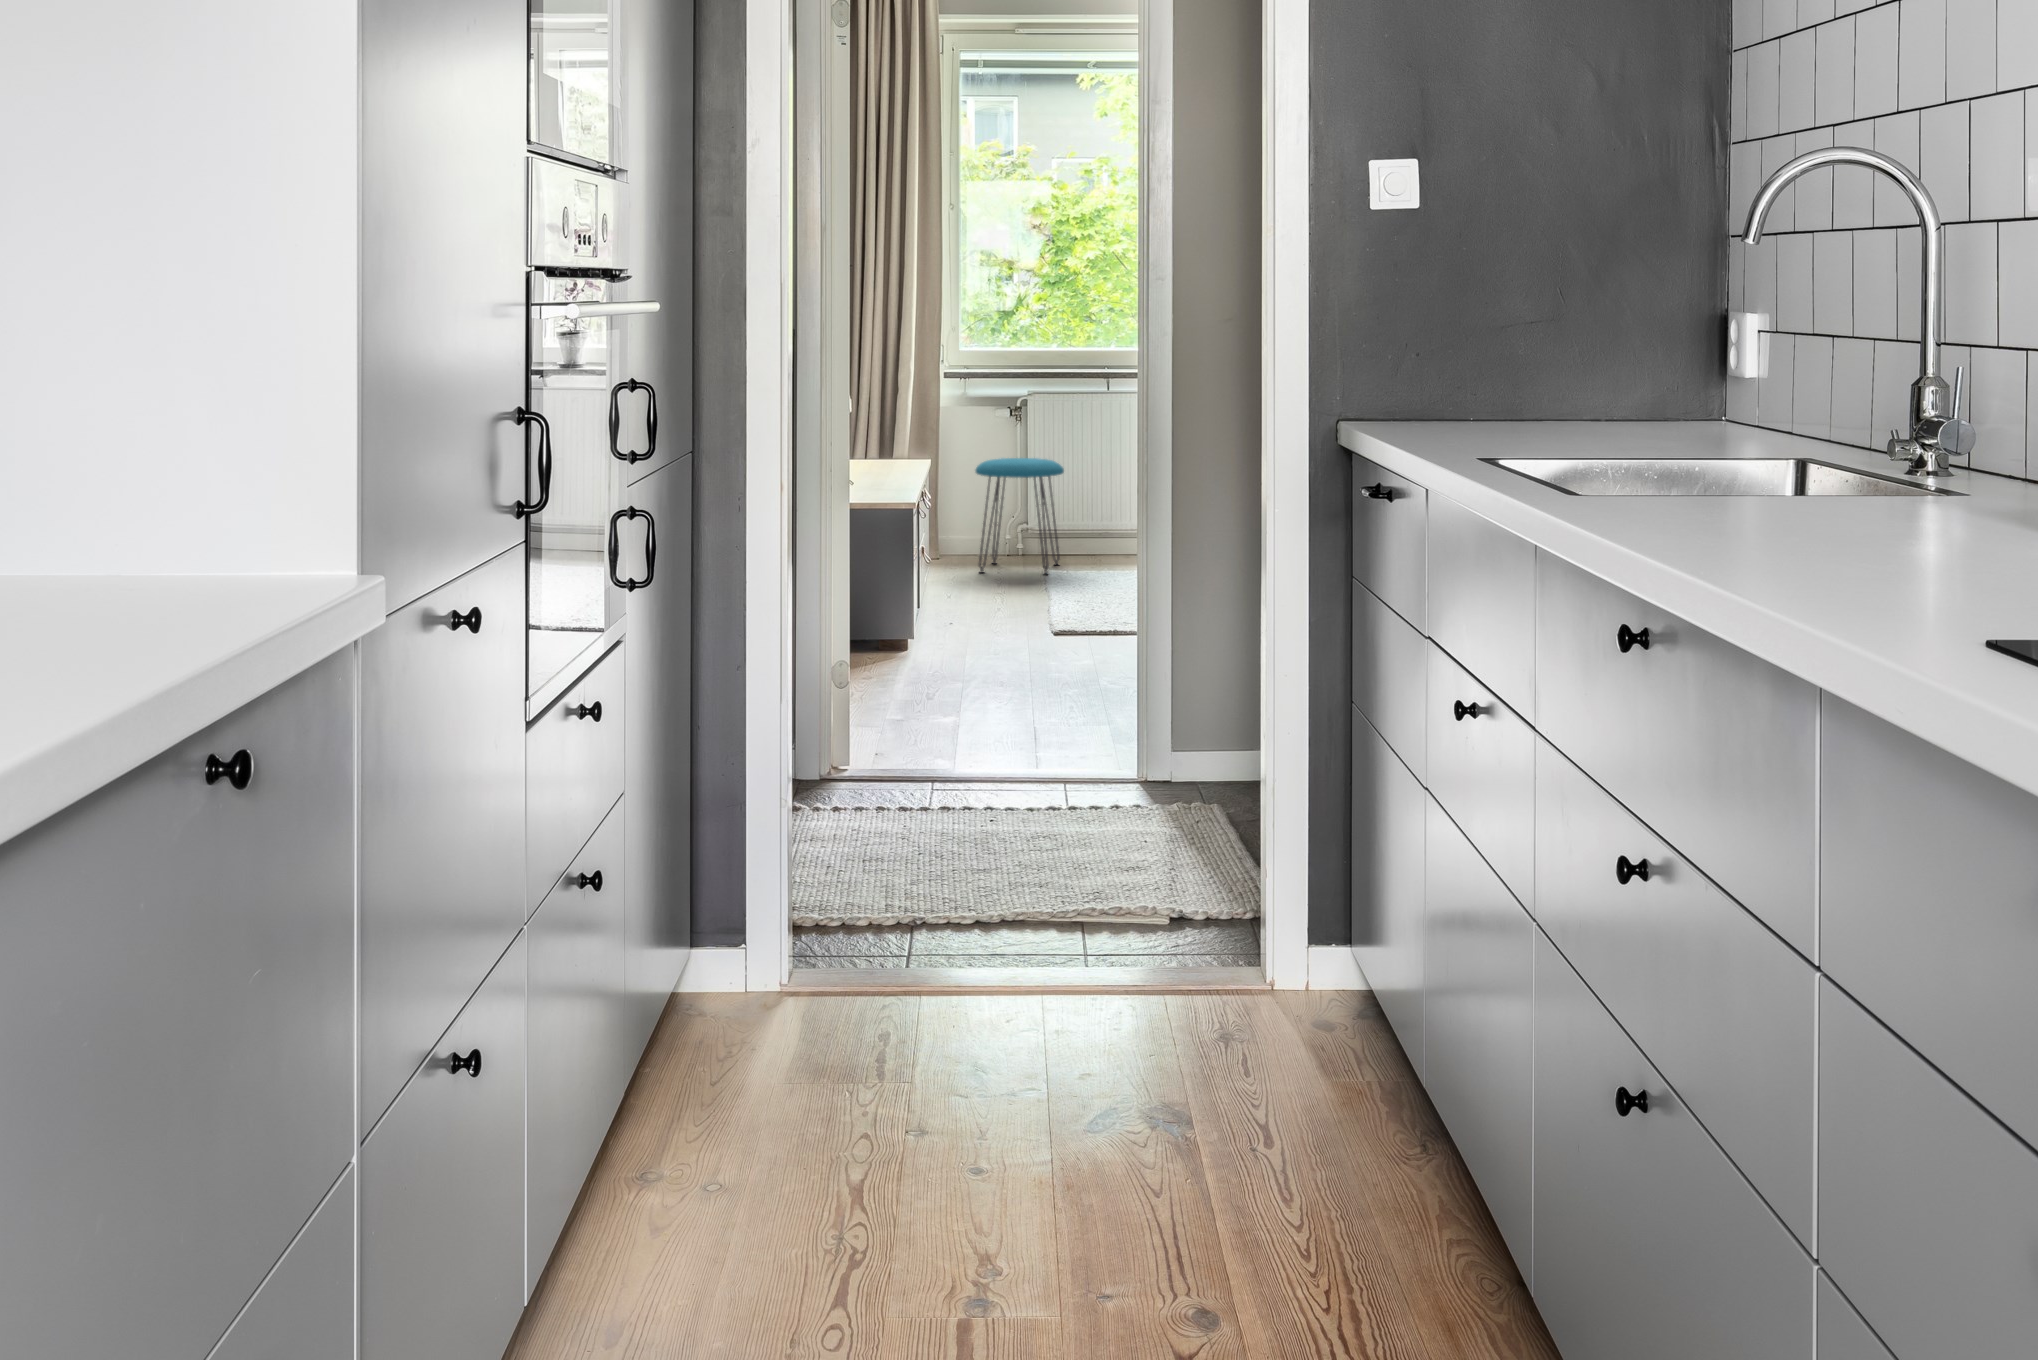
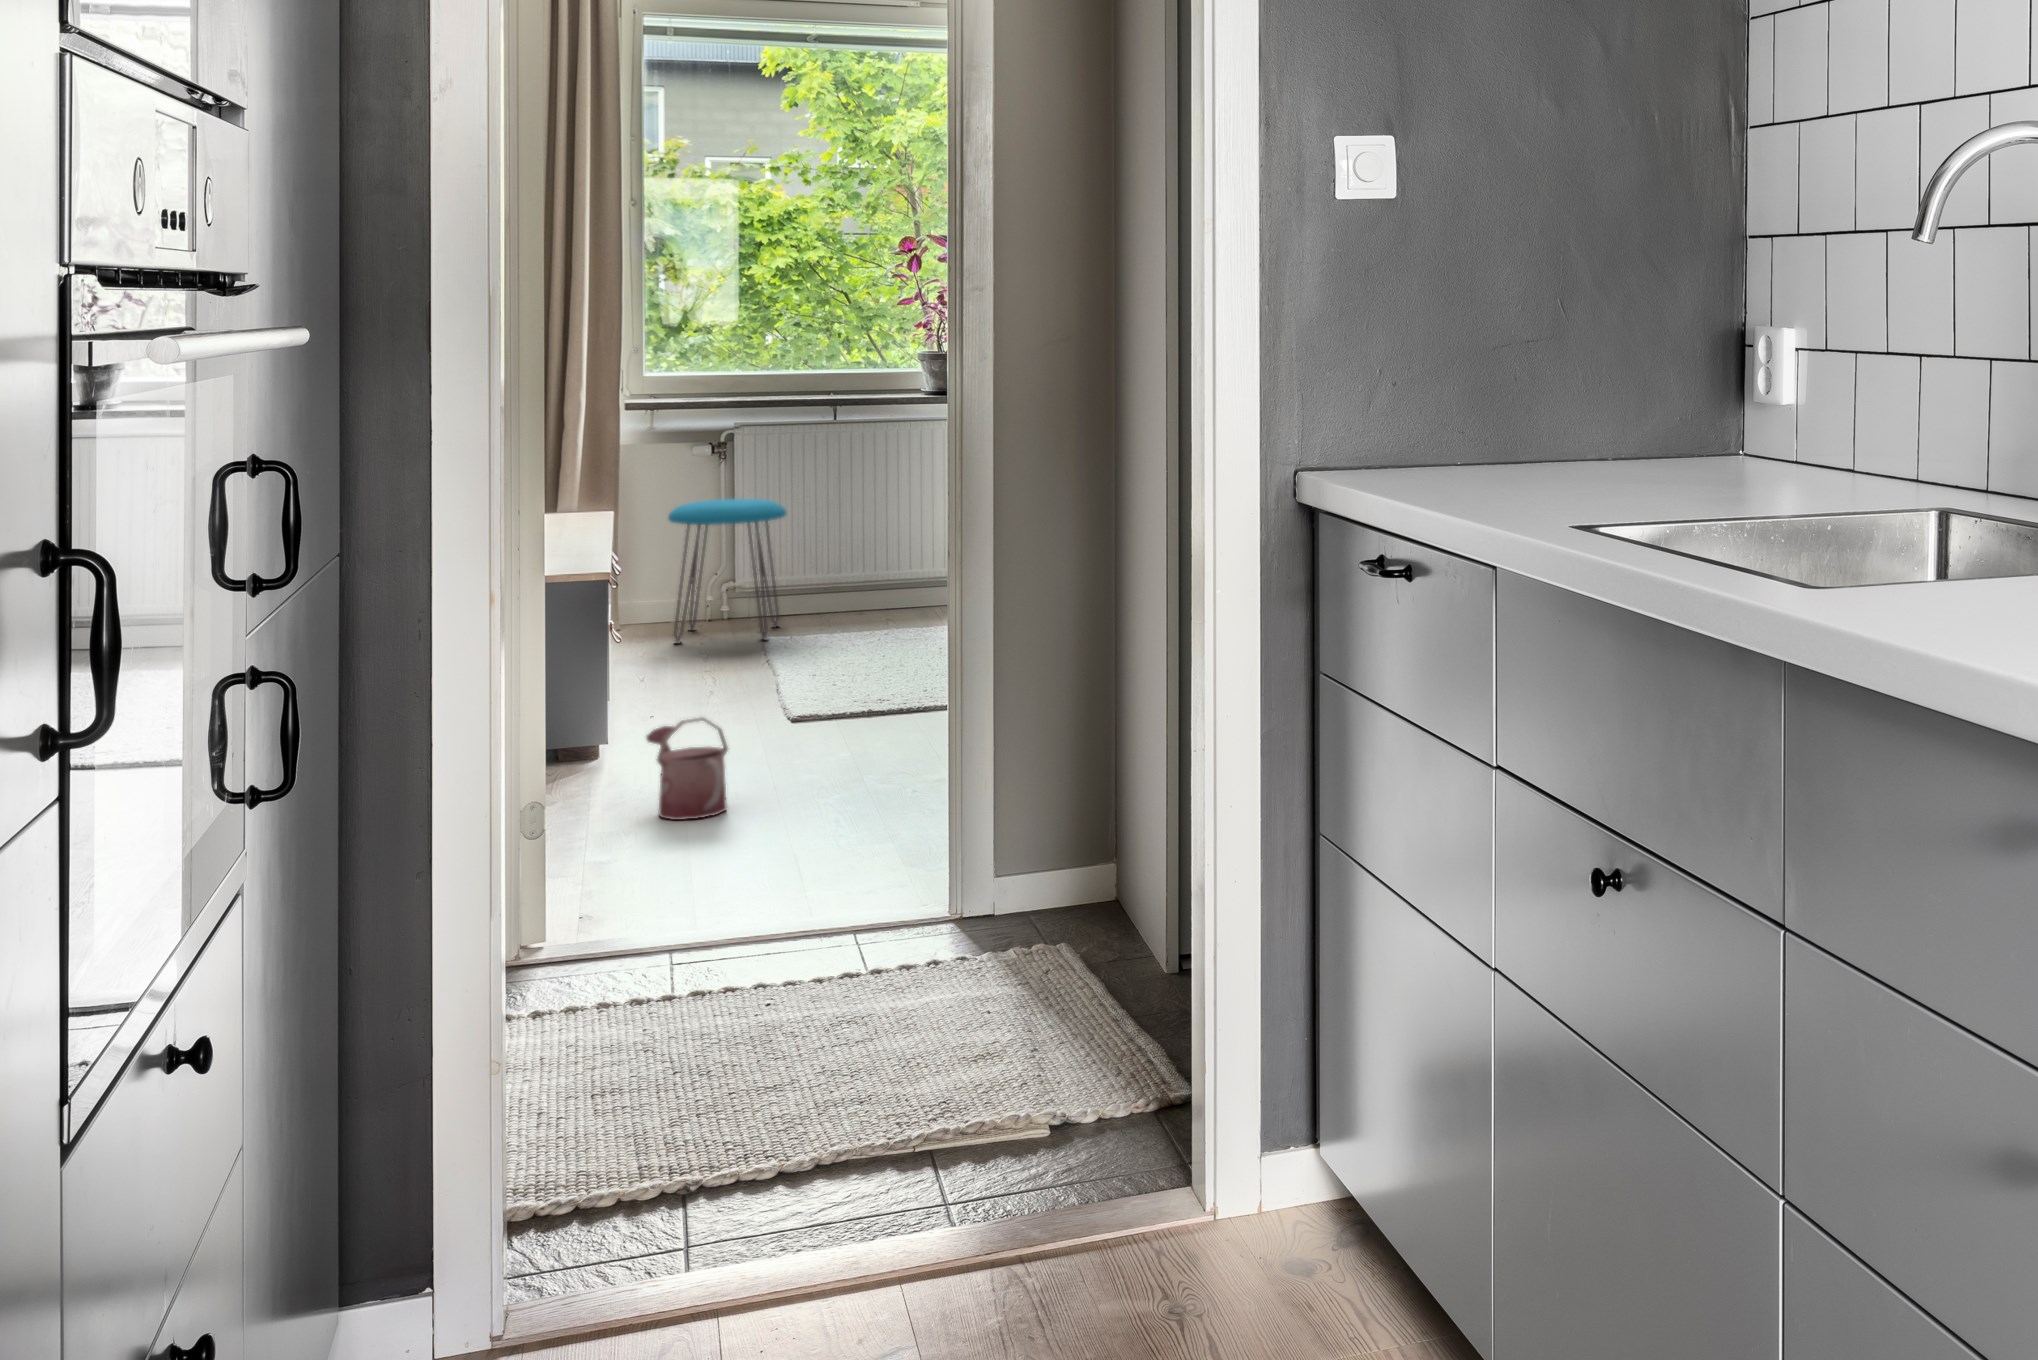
watering can: none [937,618,994,695] -> present [646,718,728,820]

